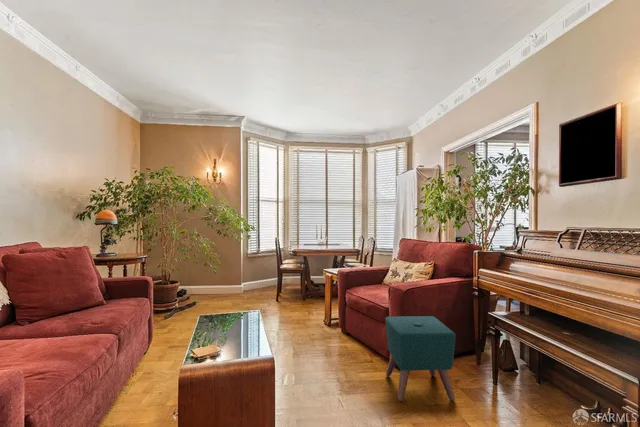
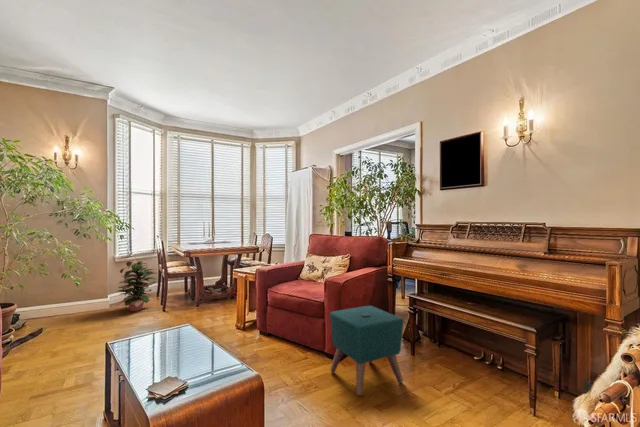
decorative plant: none [244,256,275,298] -> present [117,260,155,311]

